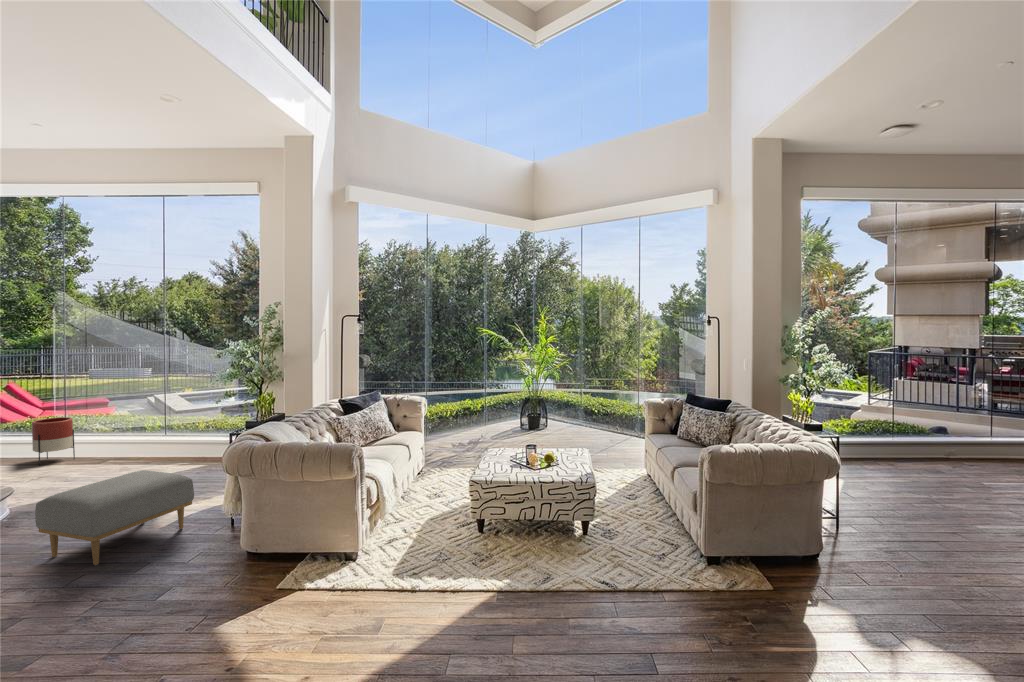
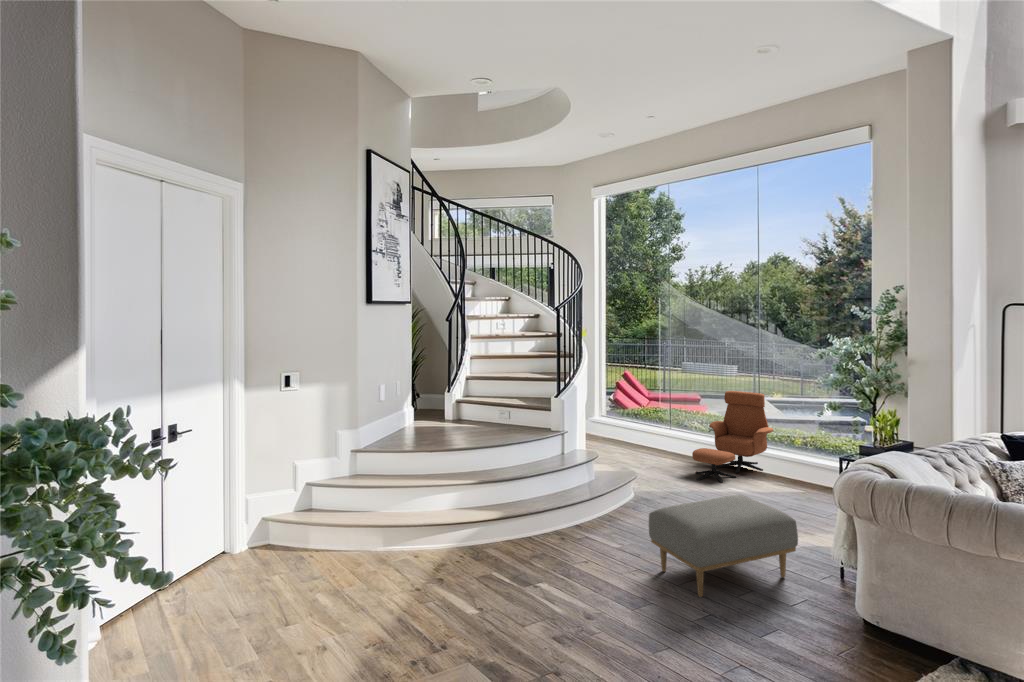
lounge chair: none [97,391,183,476] -> present [692,391,773,483]
planter: present [32,417,75,466] -> none [639,410,672,456]

